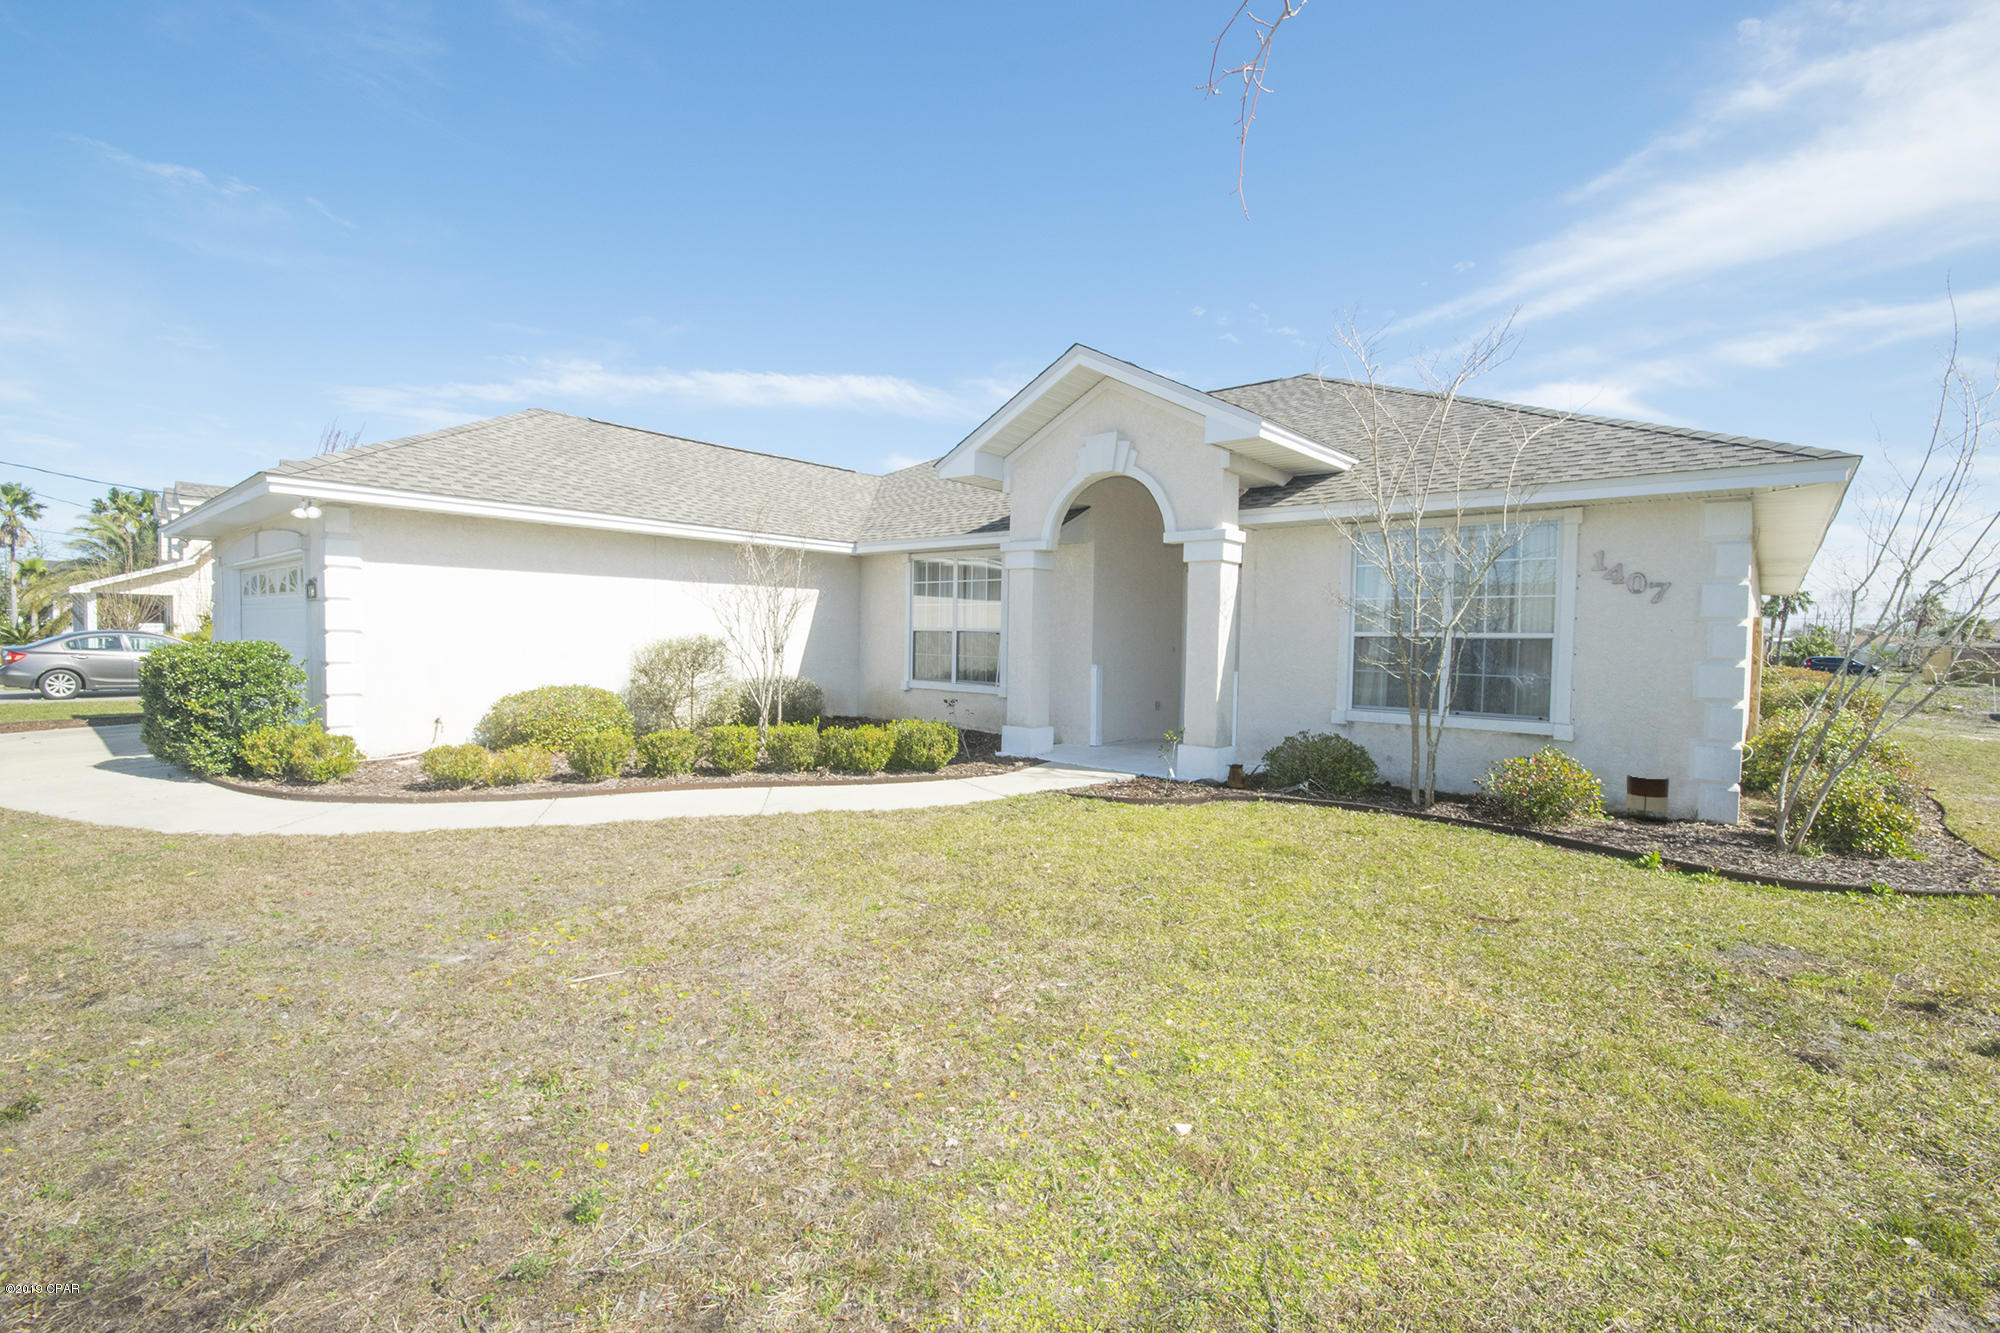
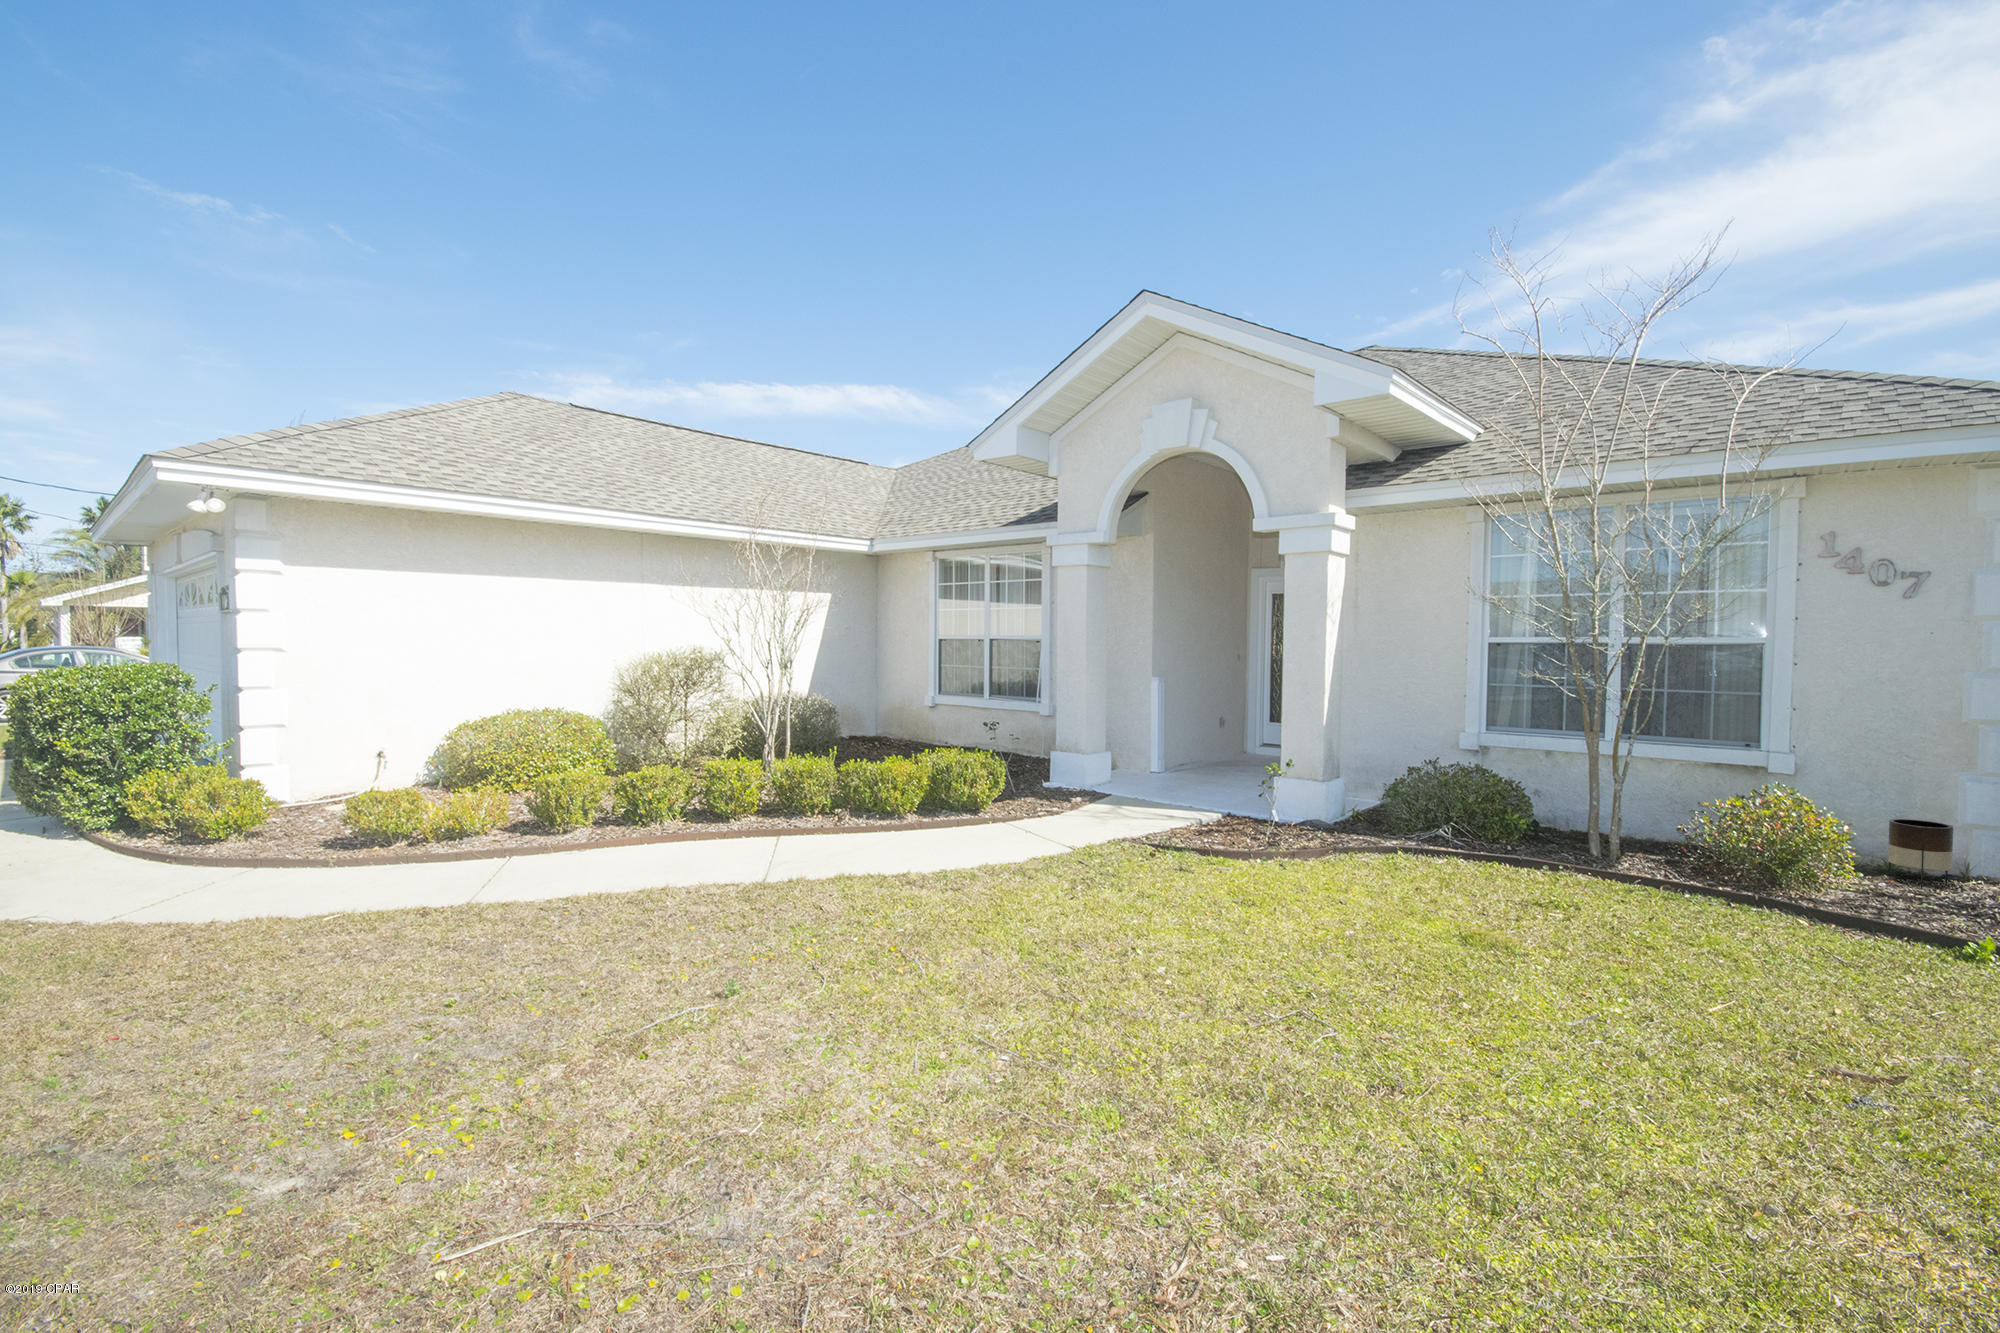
watering can: present [1226,764,1261,788] -> none [1333,802,1385,832]

